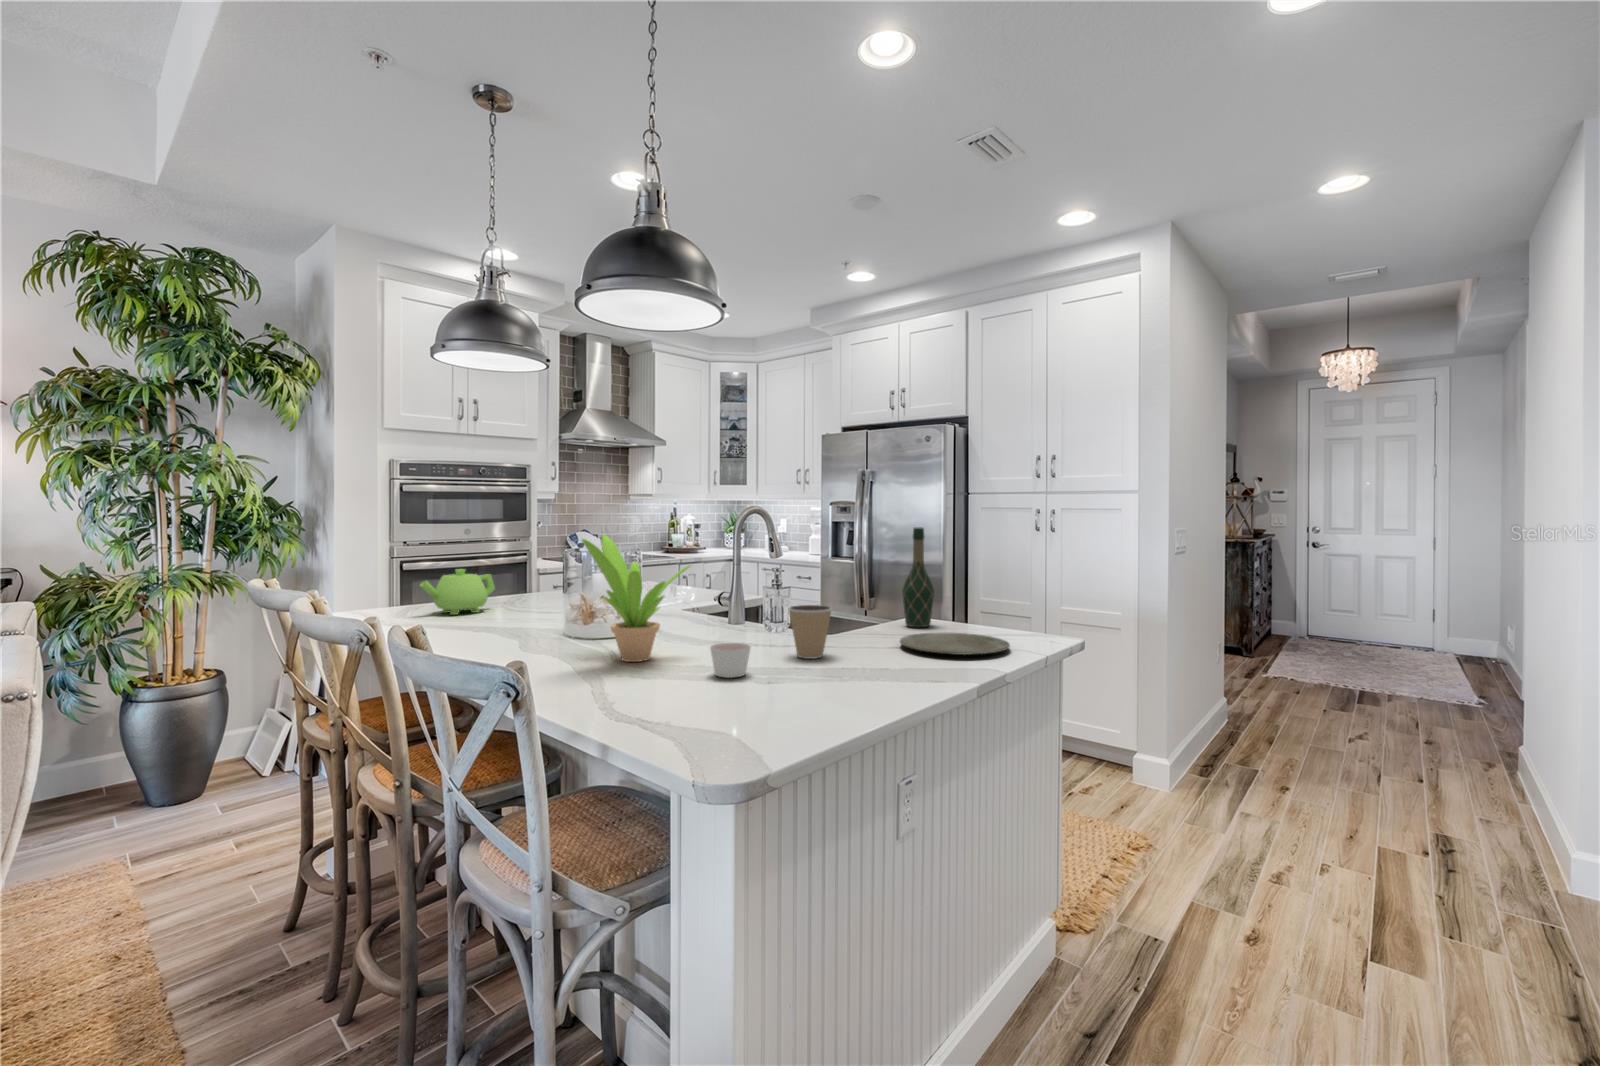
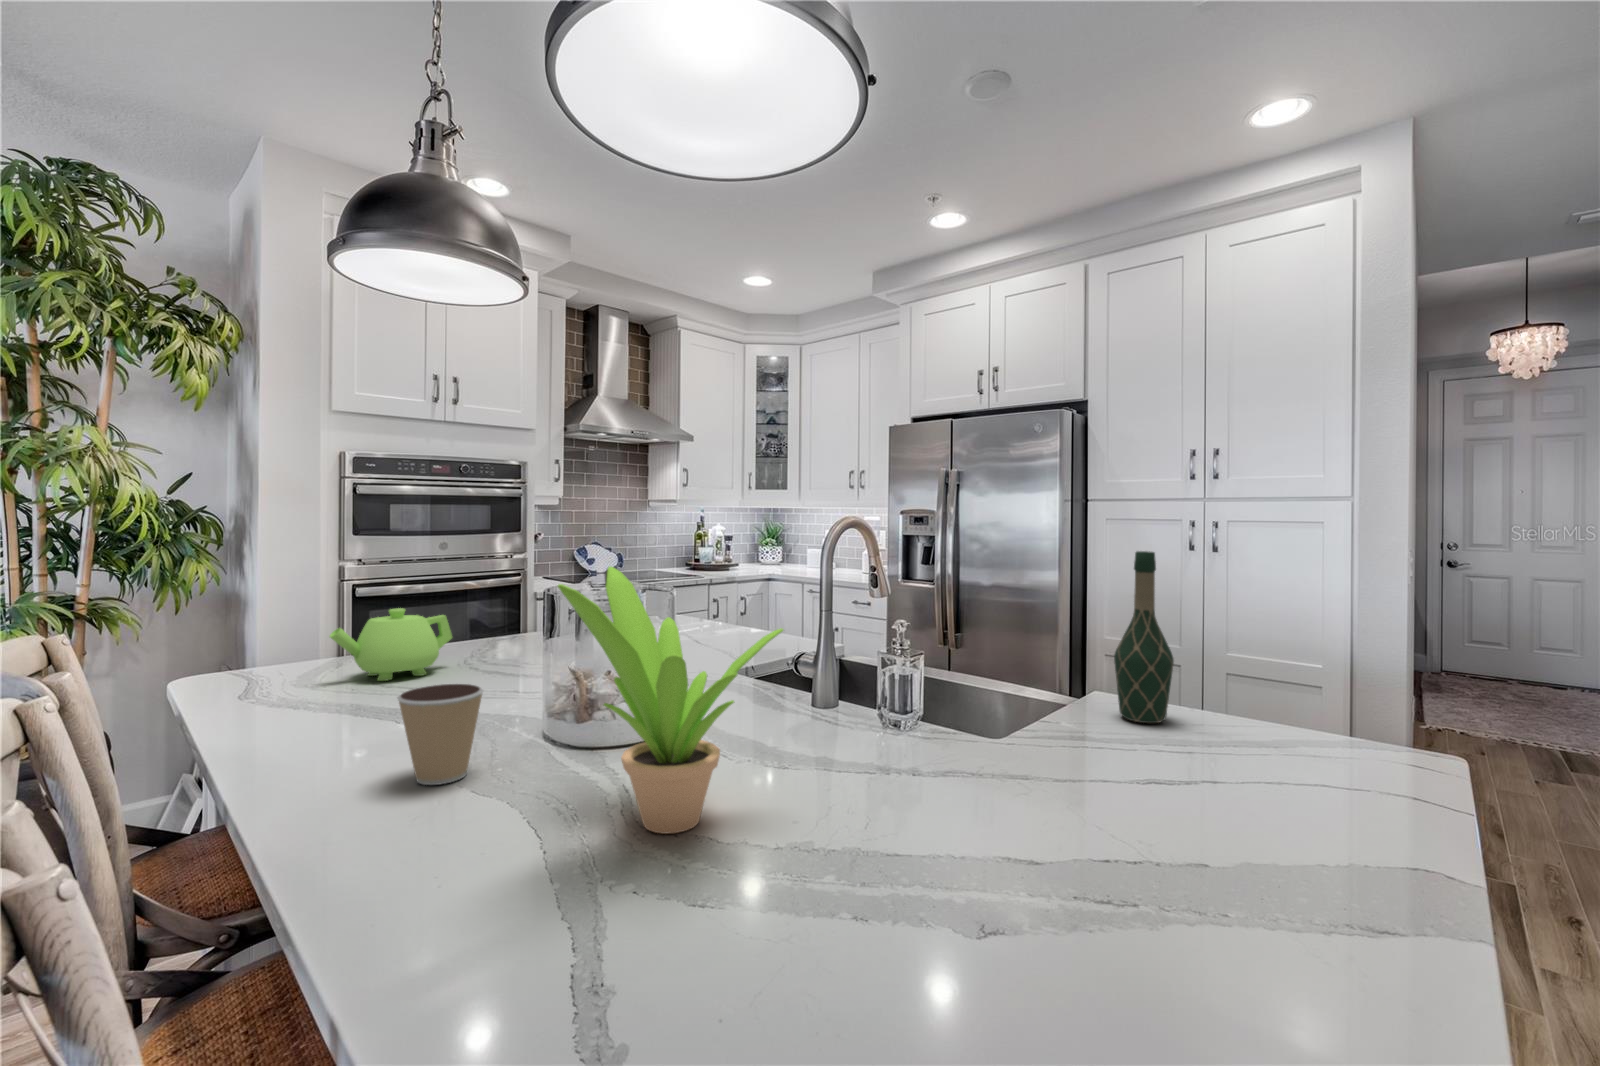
coffee cup: present [789,605,832,659] -> present [397,684,483,785]
plate: present [900,633,1010,655] -> none [1165,745,1418,825]
candle: present [710,643,750,678] -> none [844,812,936,912]

